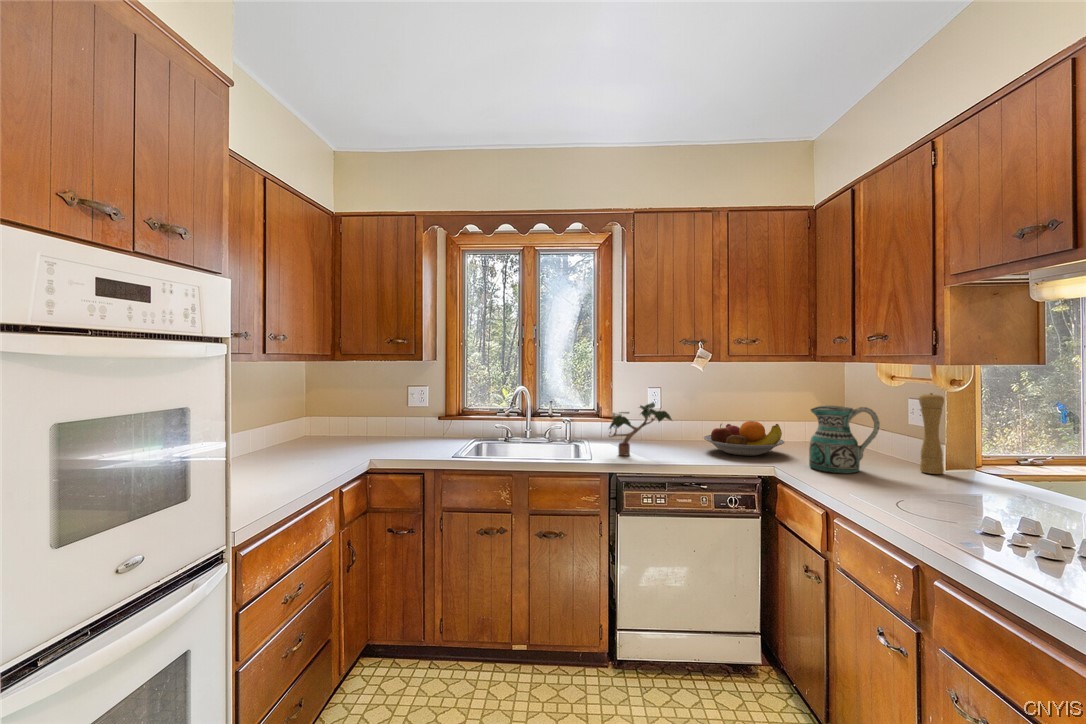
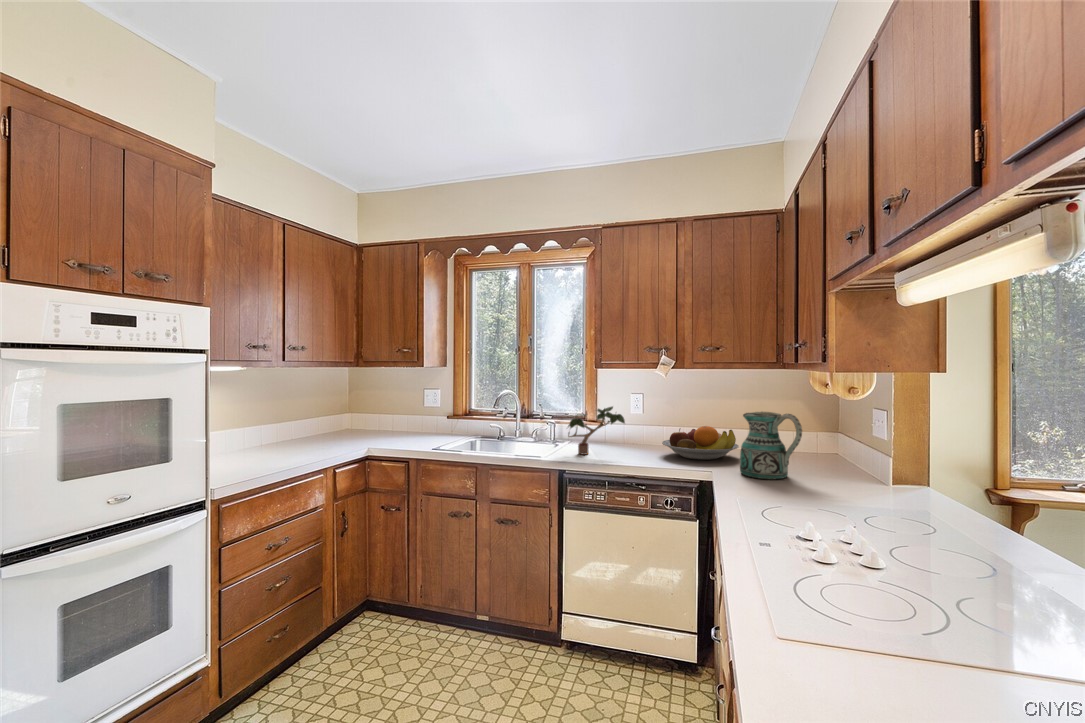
pepper mill: present [919,393,944,474] -> none [850,401,875,485]

